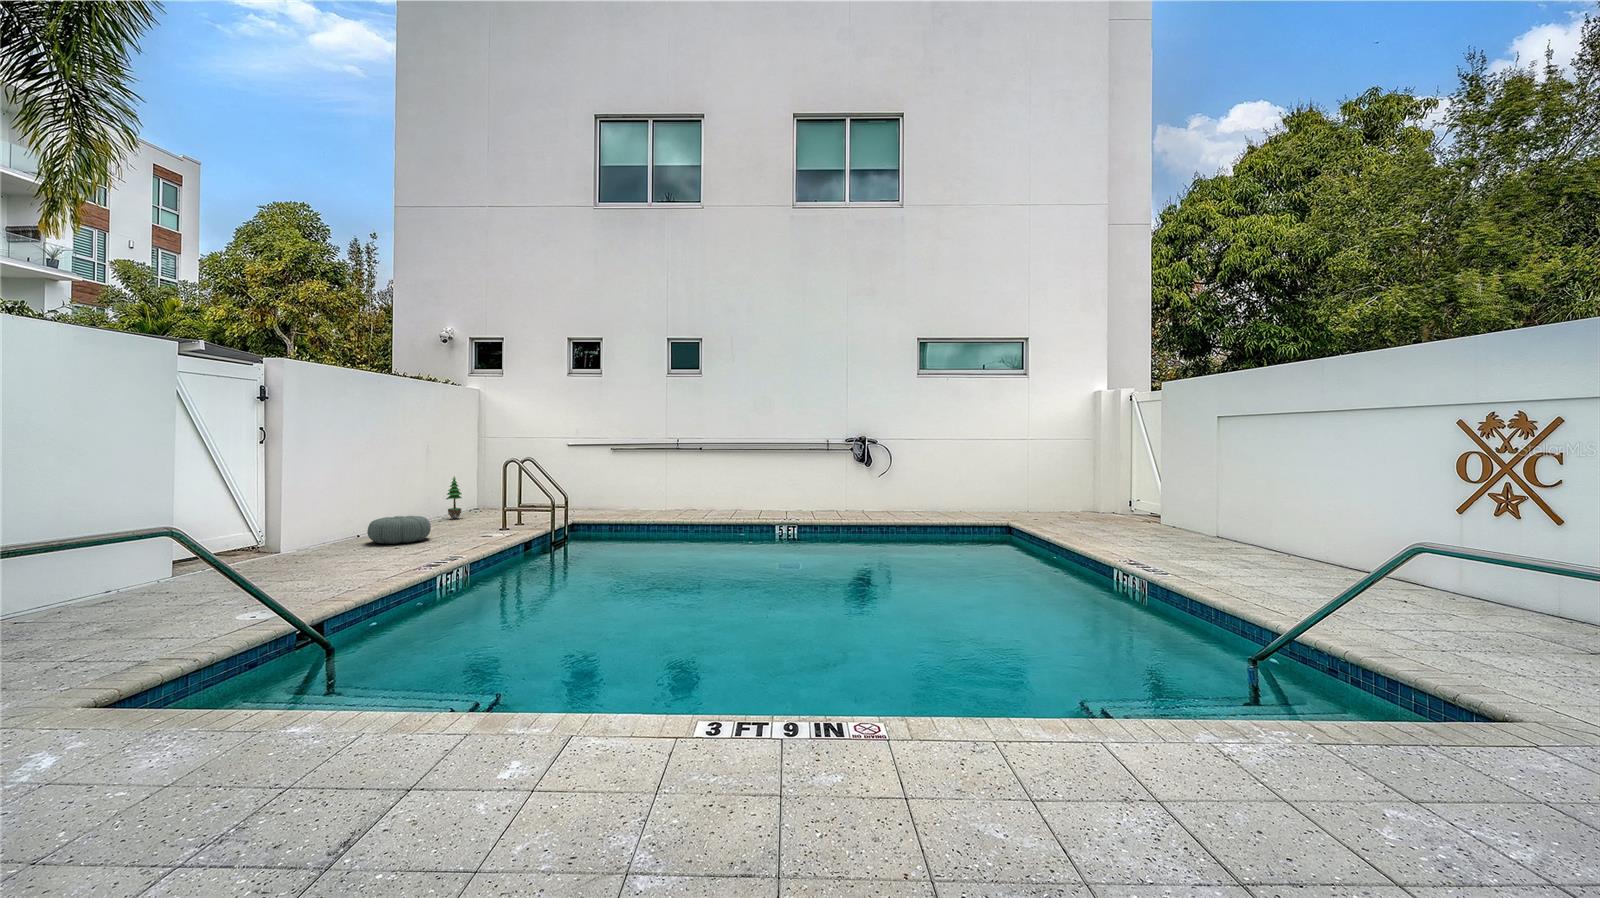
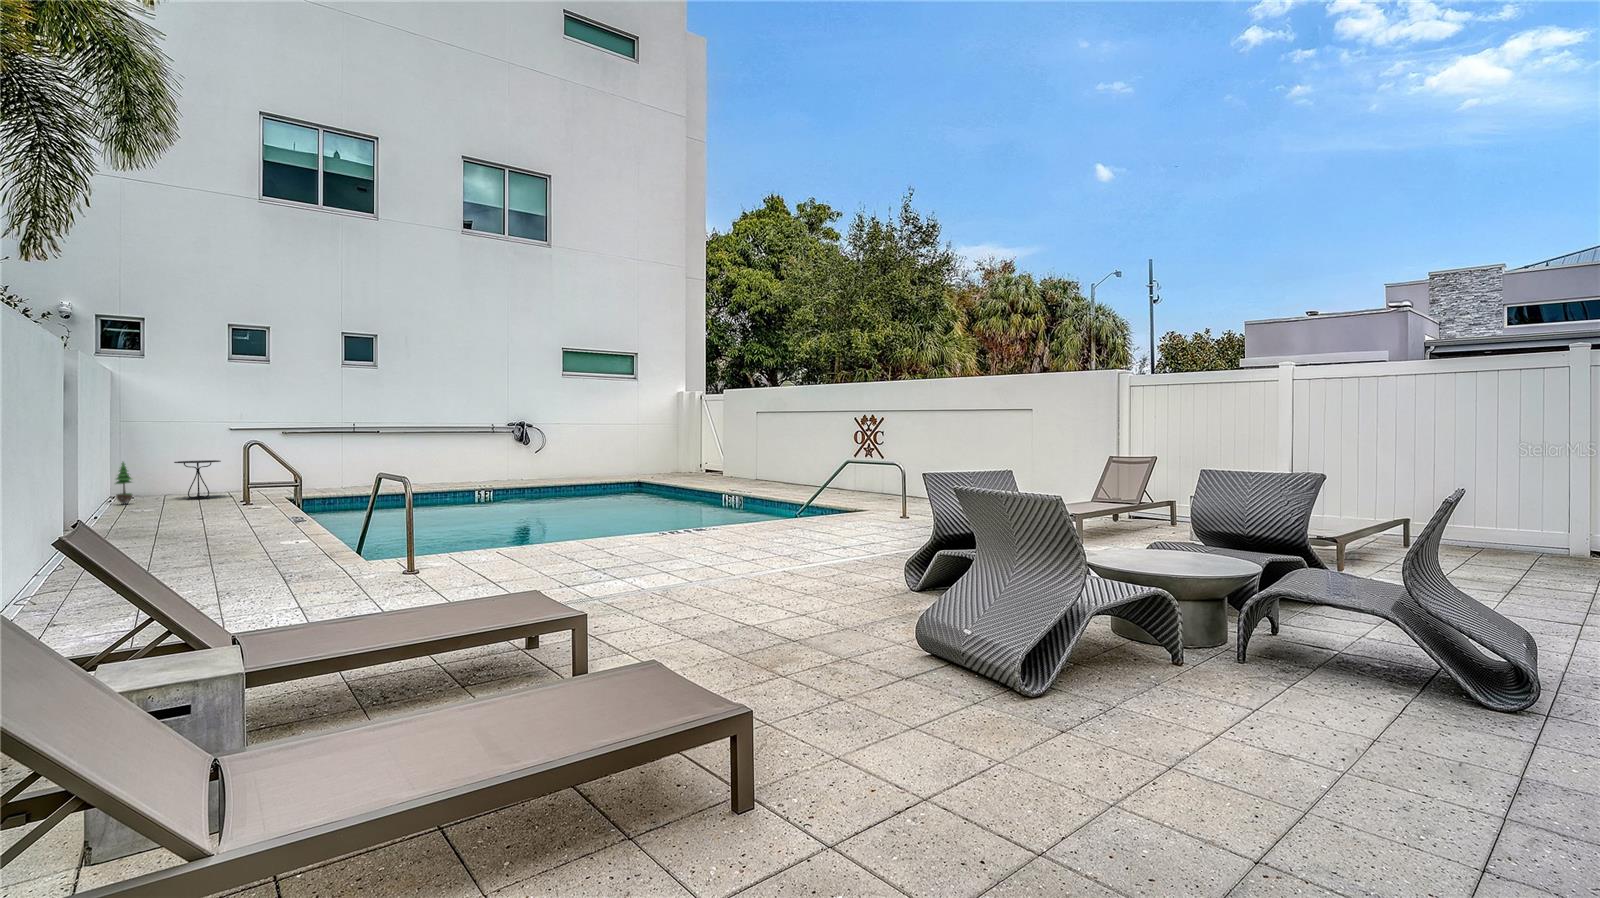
side table: none [502,477,543,517] -> present [174,460,221,500]
pouf: present [367,516,431,544] -> none [130,494,194,519]

